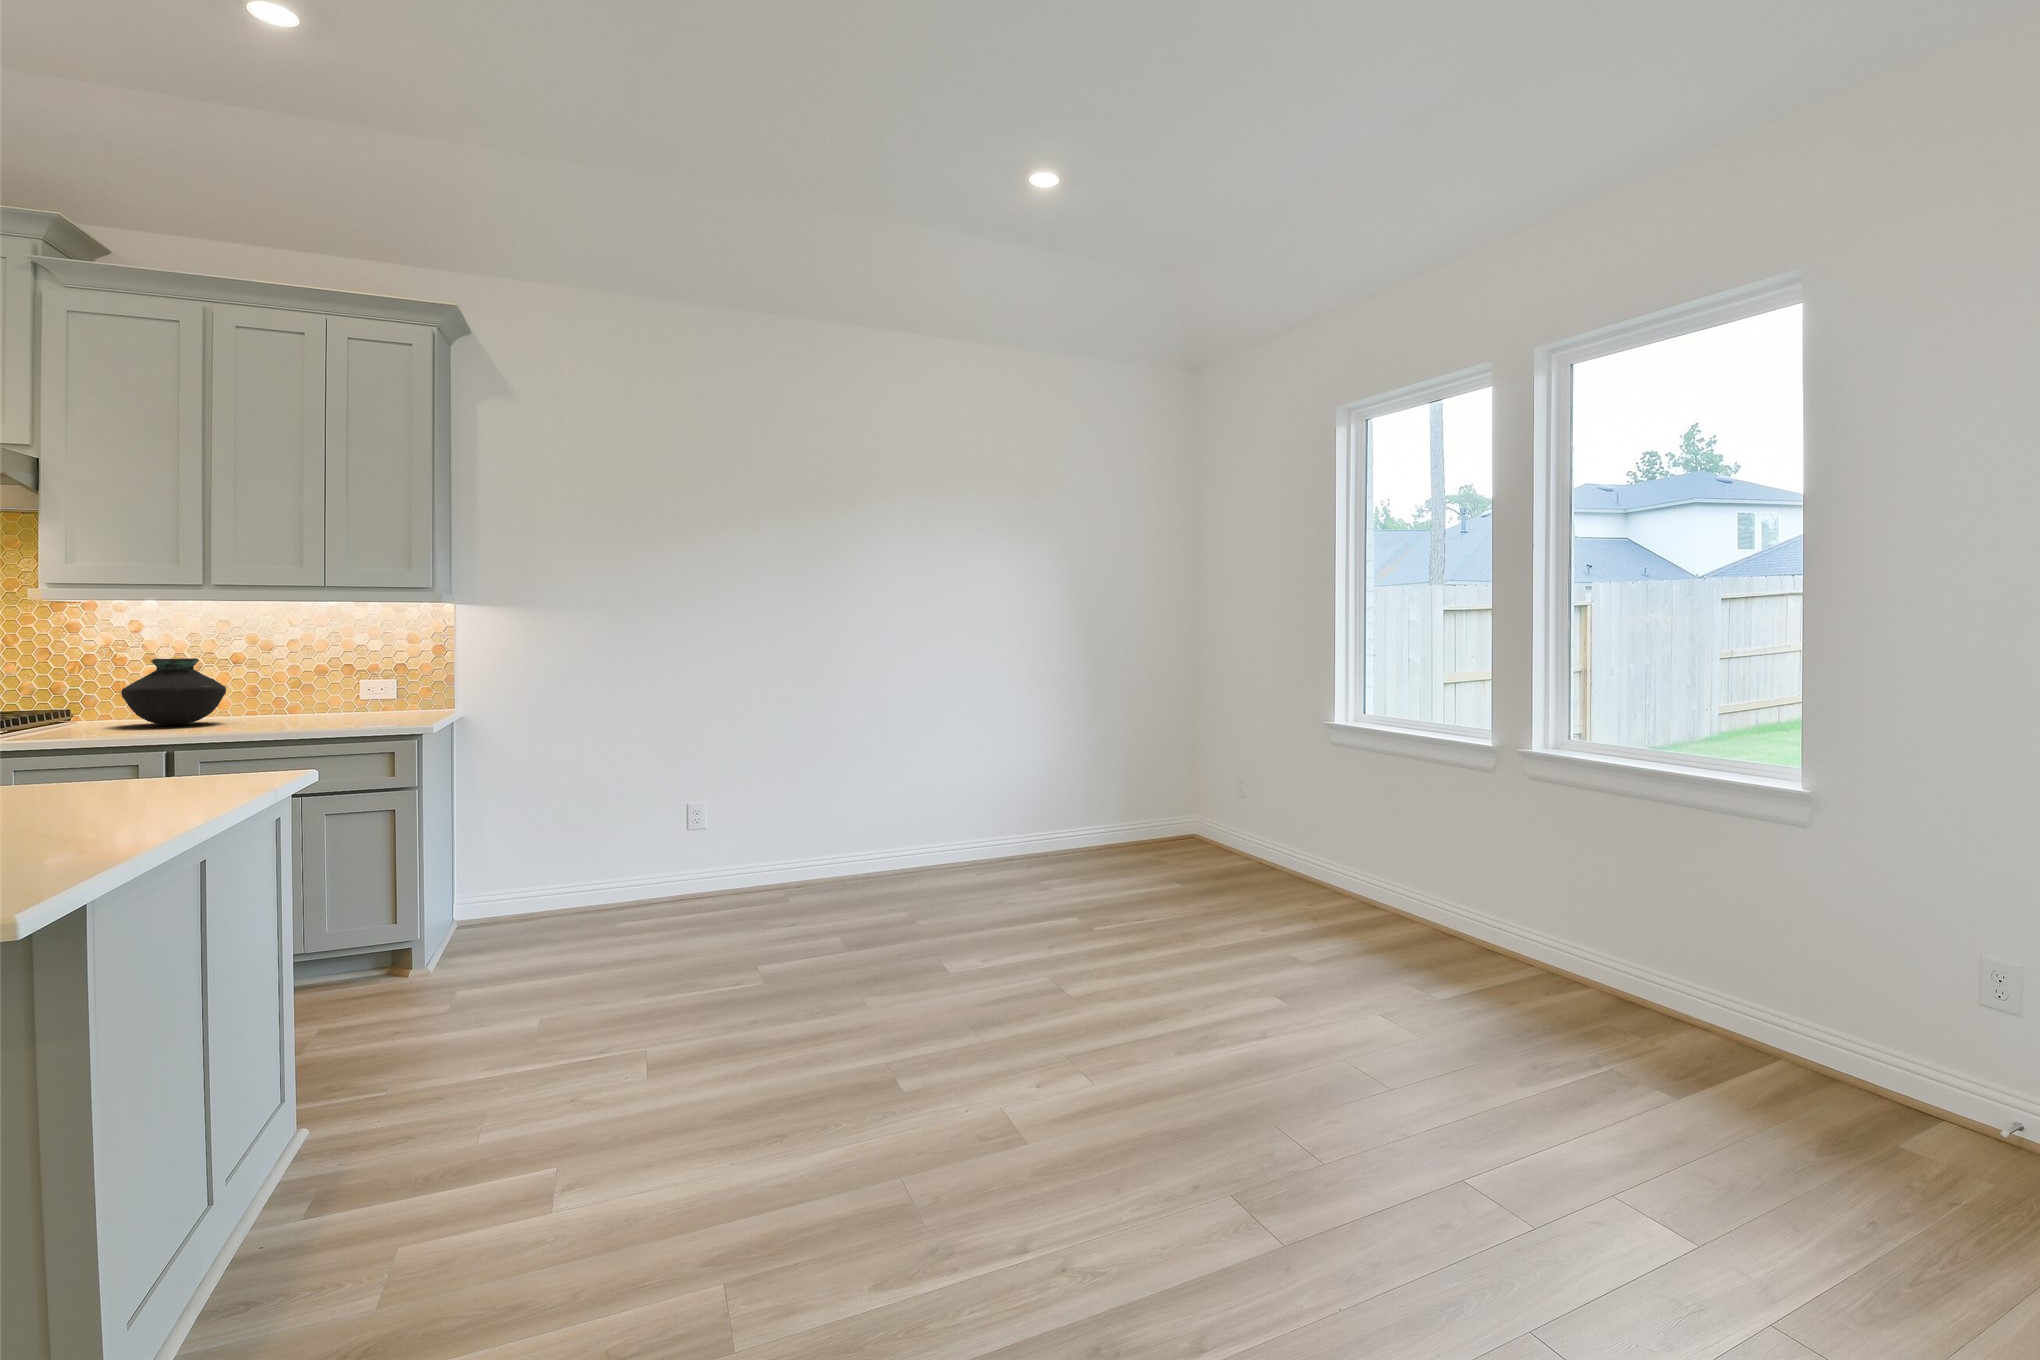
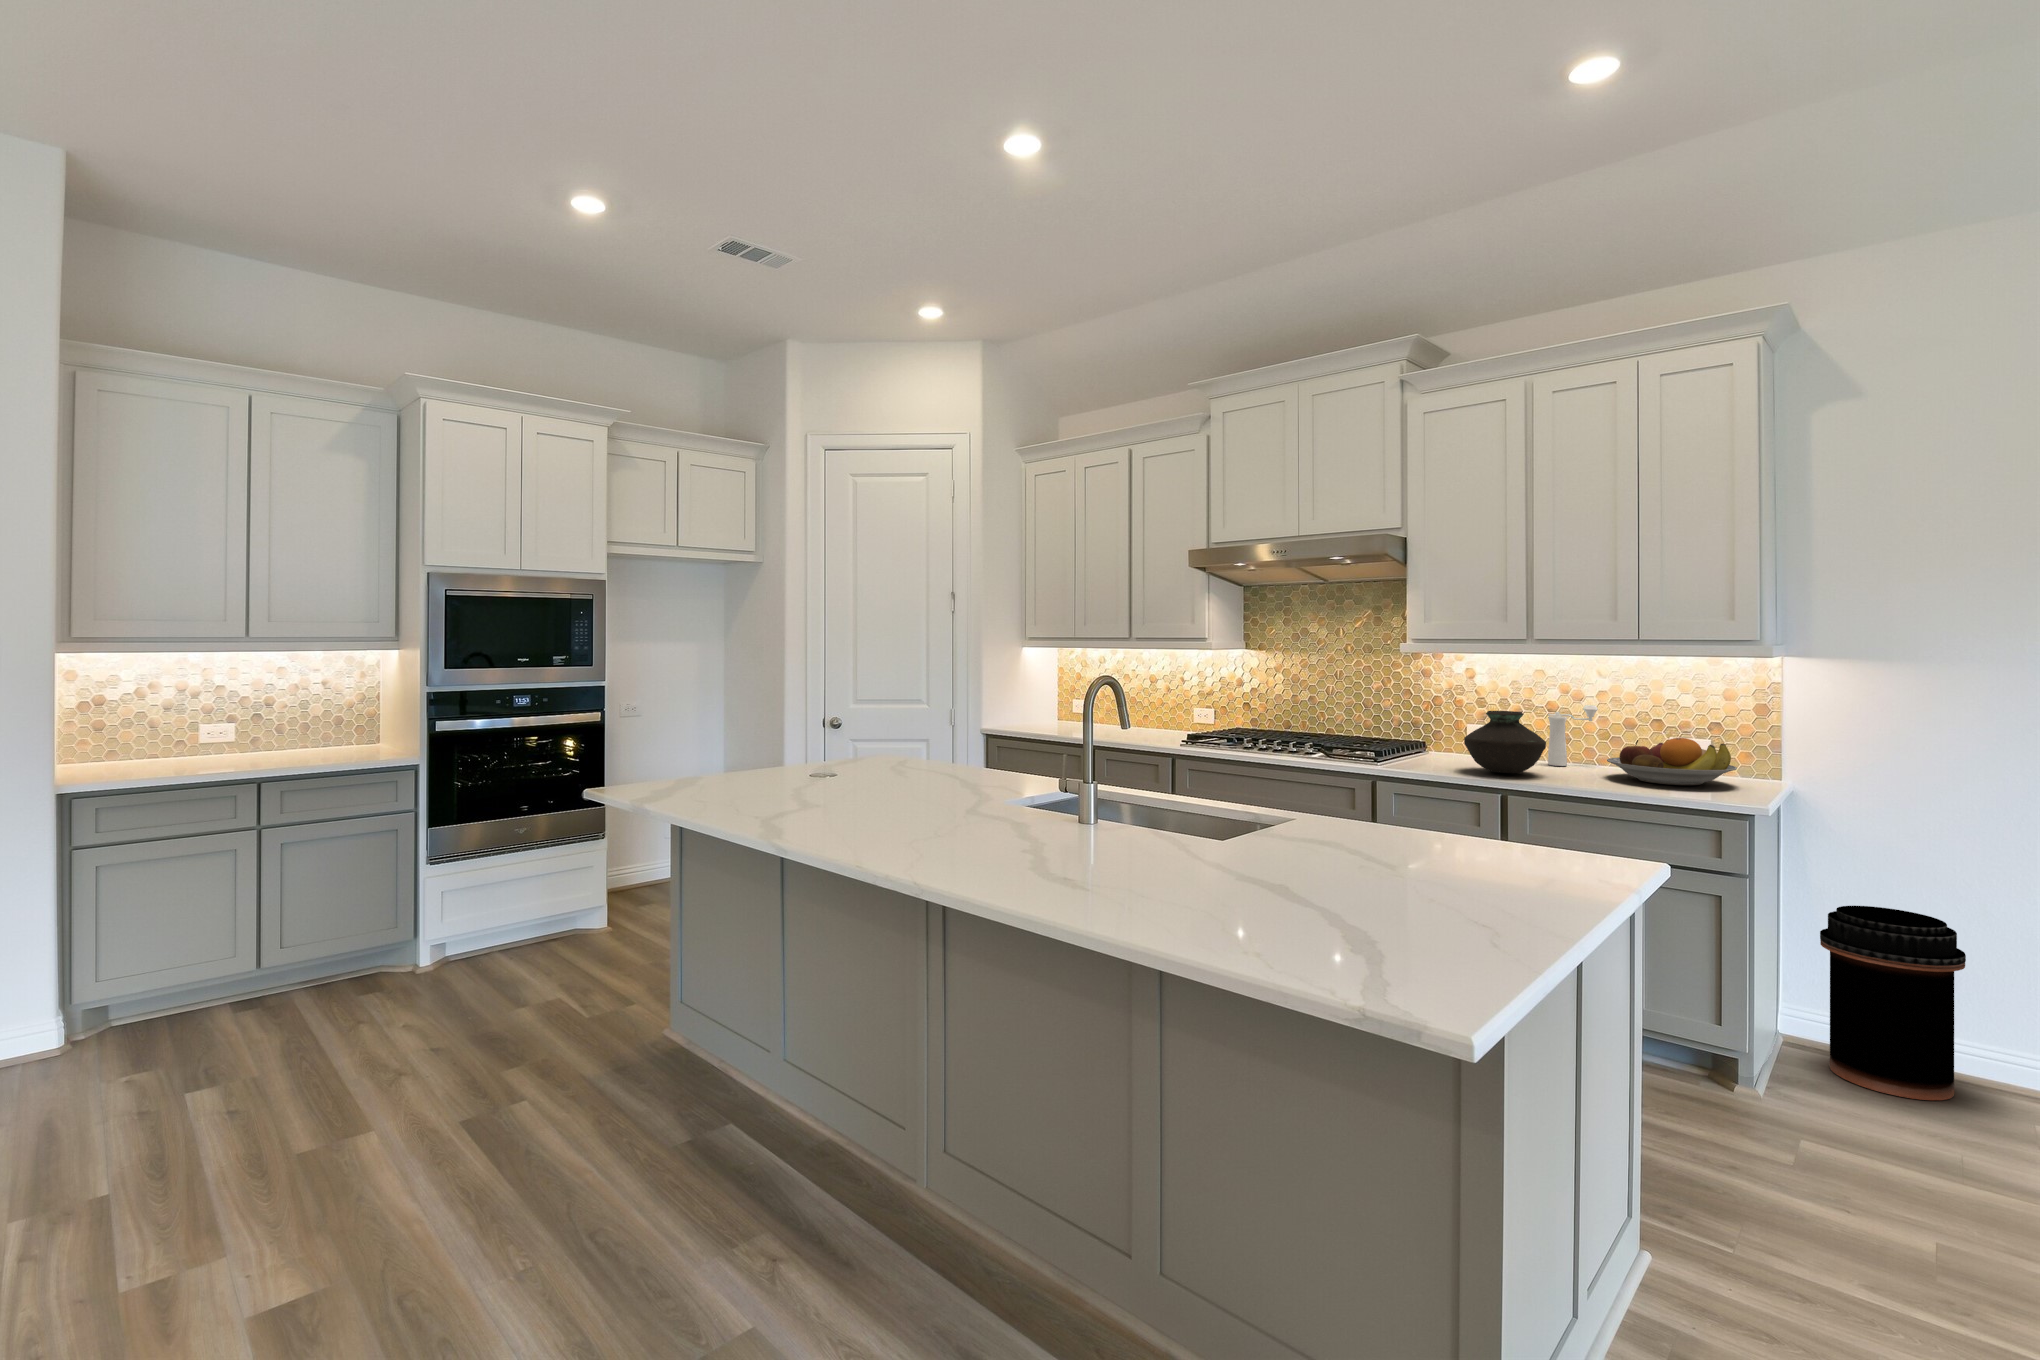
pepper mill: none [231,654,288,716] -> present [1548,705,1598,766]
fruit bowl: none [294,675,414,718] -> present [1607,738,1737,785]
trash can: none [480,798,573,938] -> present [1820,906,1966,1100]

